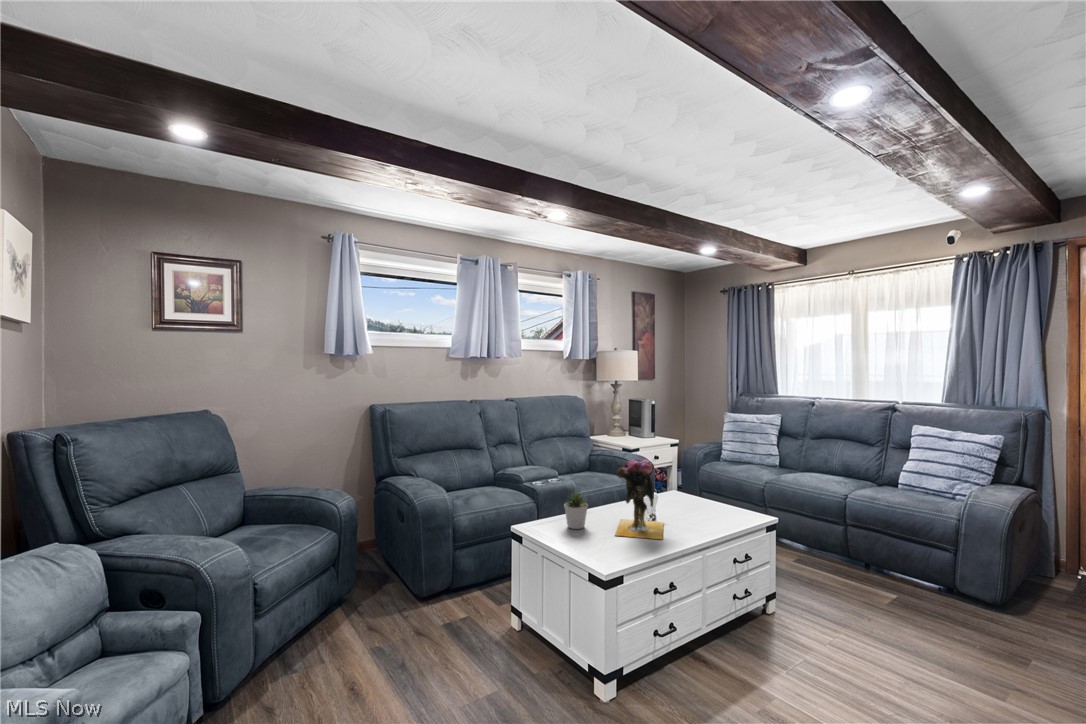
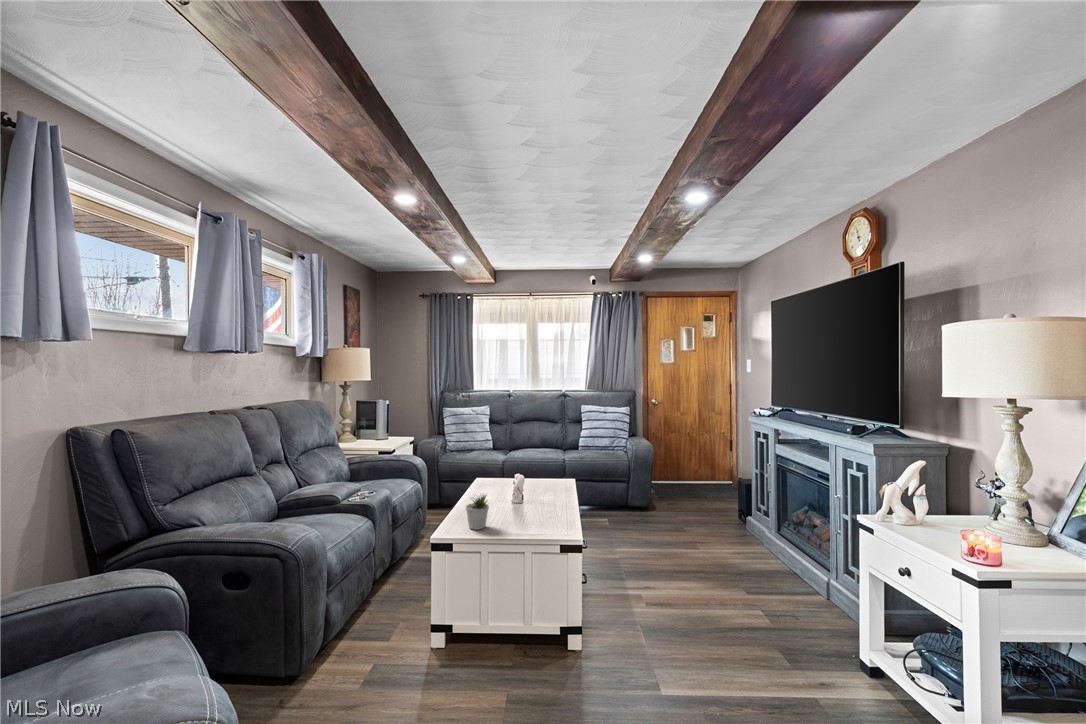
vase: present [615,459,664,539] -> none [492,454,551,524]

